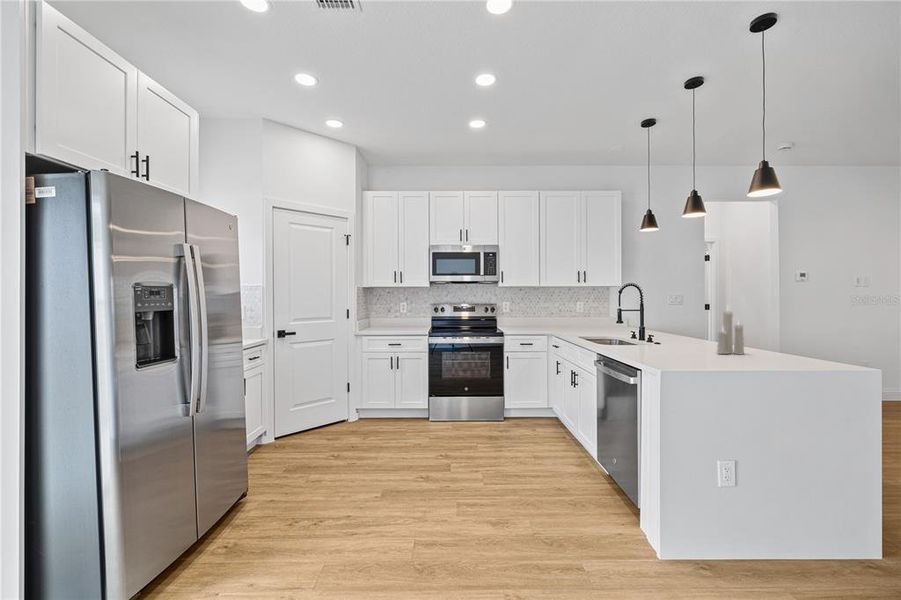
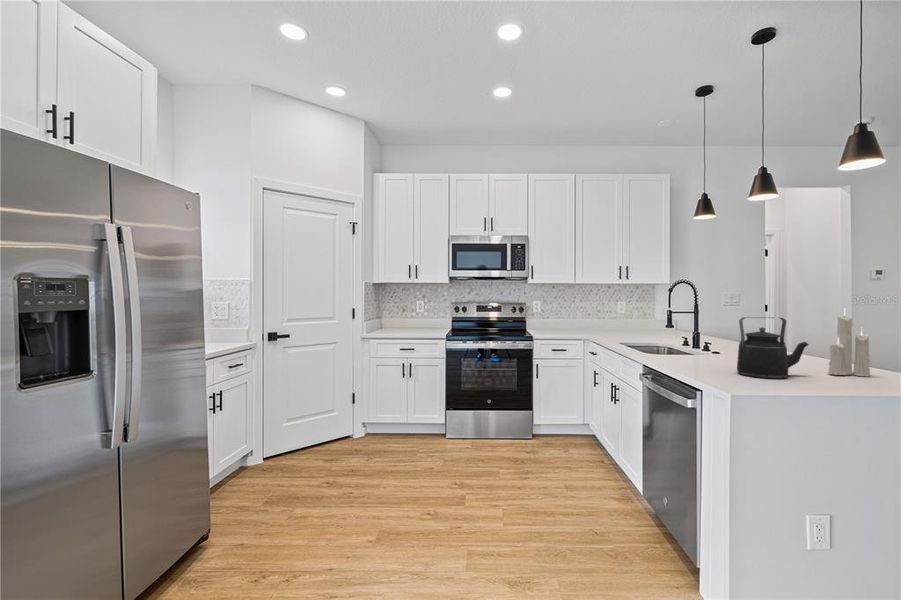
kettle: none [653,313,702,357] -> present [737,317,808,379]

